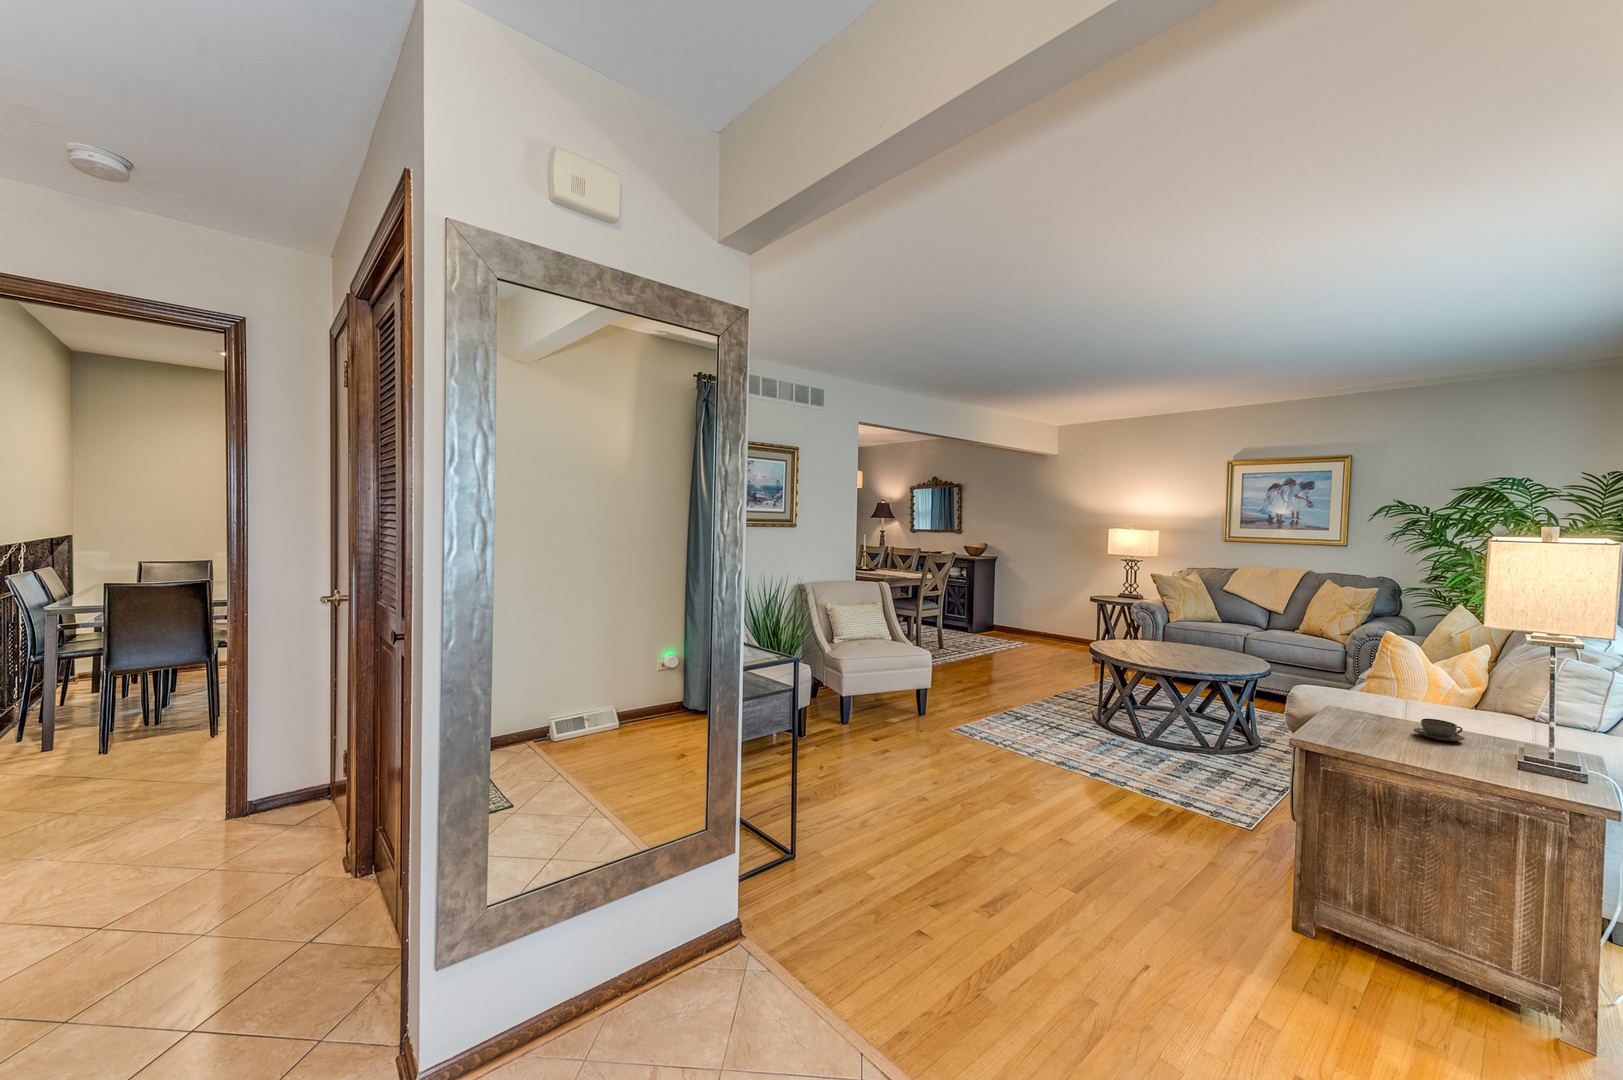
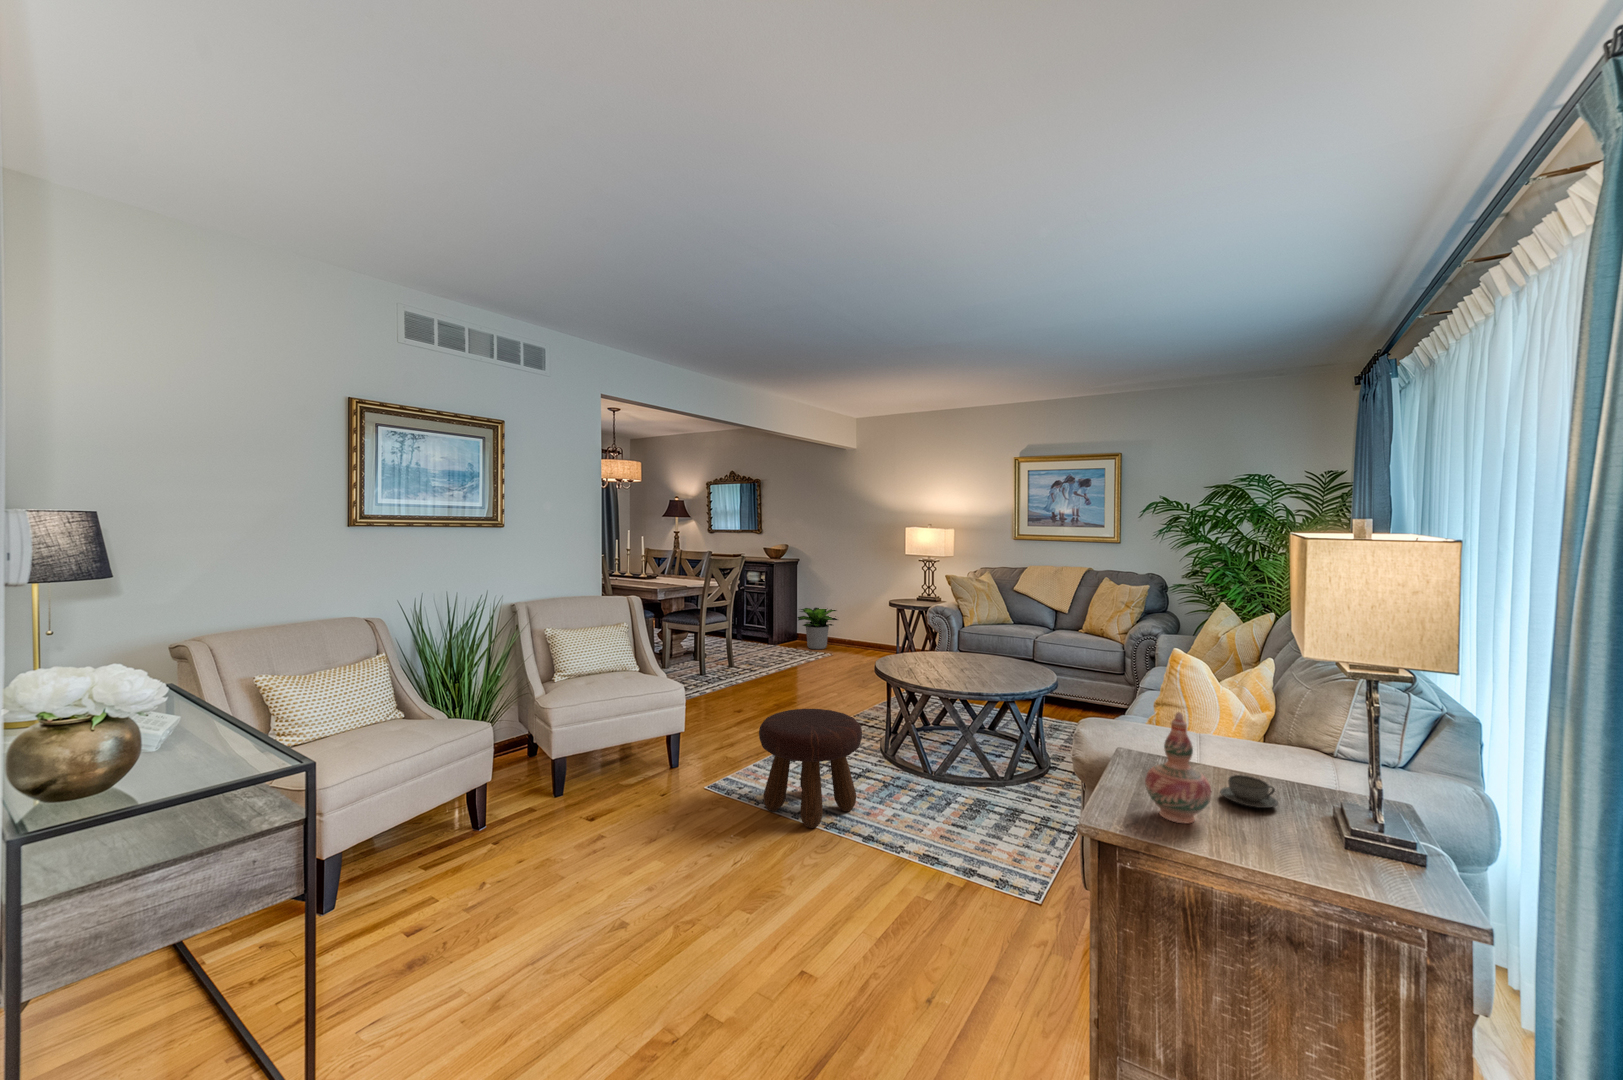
potted plant: none [997,601,1039,639] -> present [798,608,838,649]
decorative vase: none [1346,663,1401,743] -> present [1145,712,1211,823]
footstool: none [999,673,1087,764] -> present [759,709,862,828]

